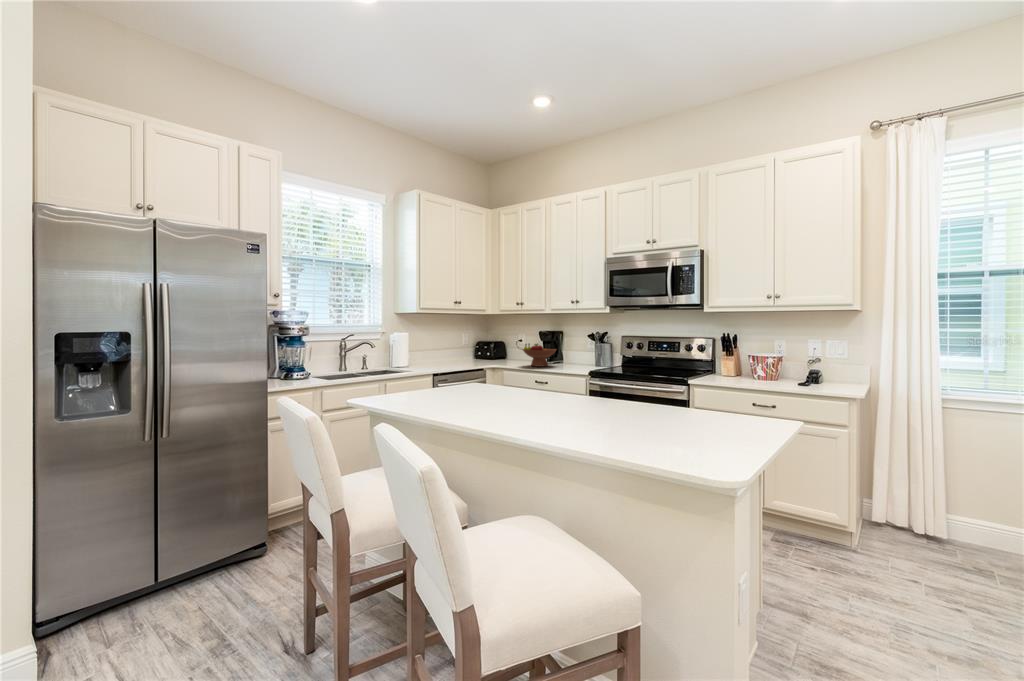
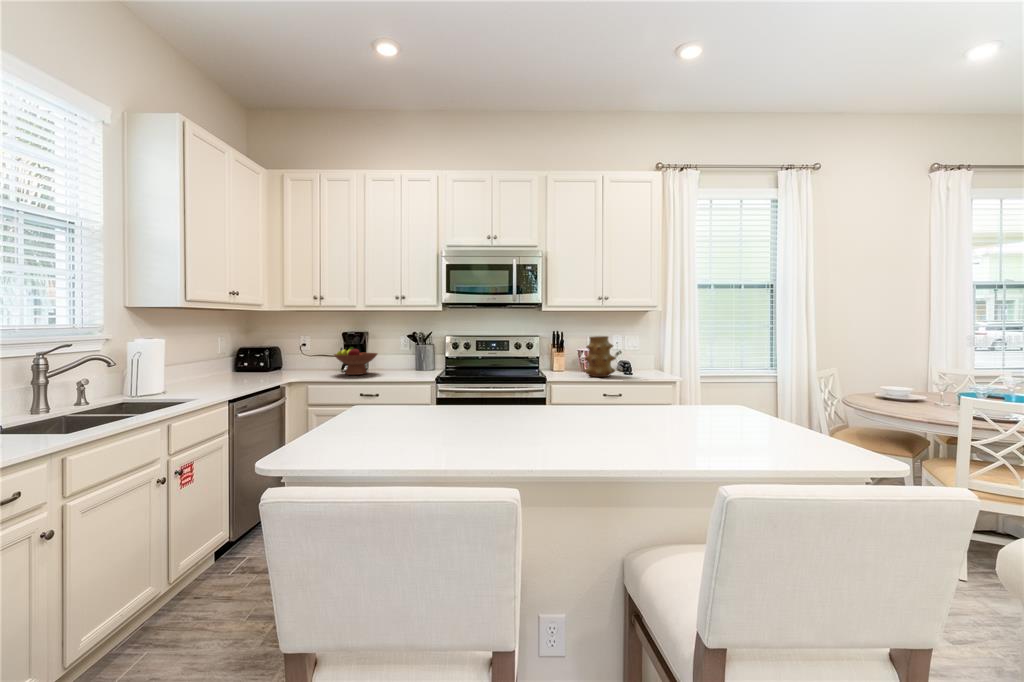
vase: none [732,338,773,385] -> present [584,336,615,377]

